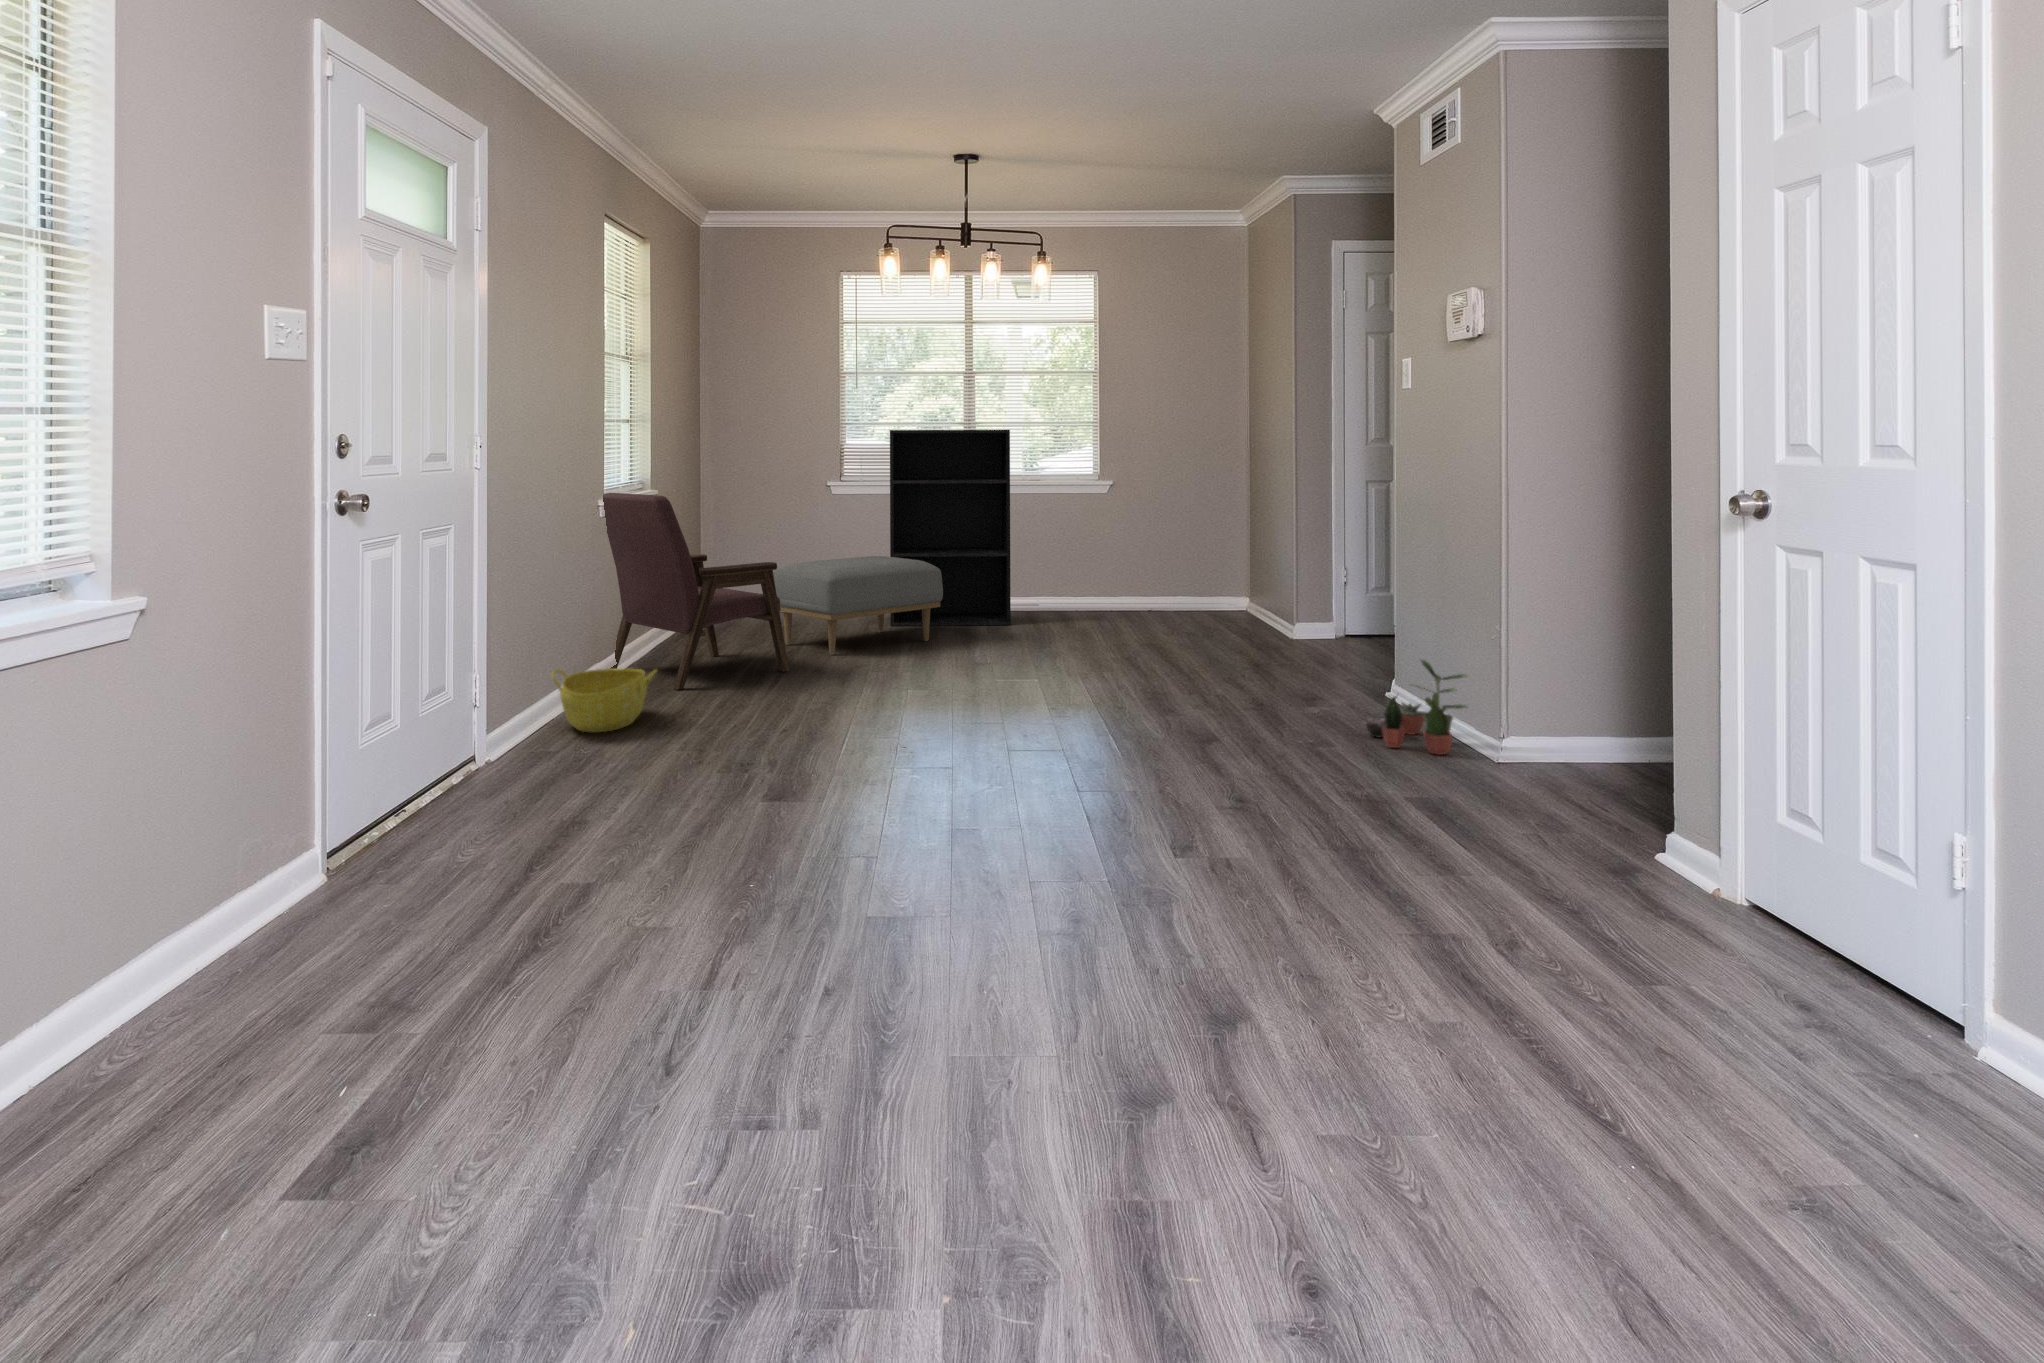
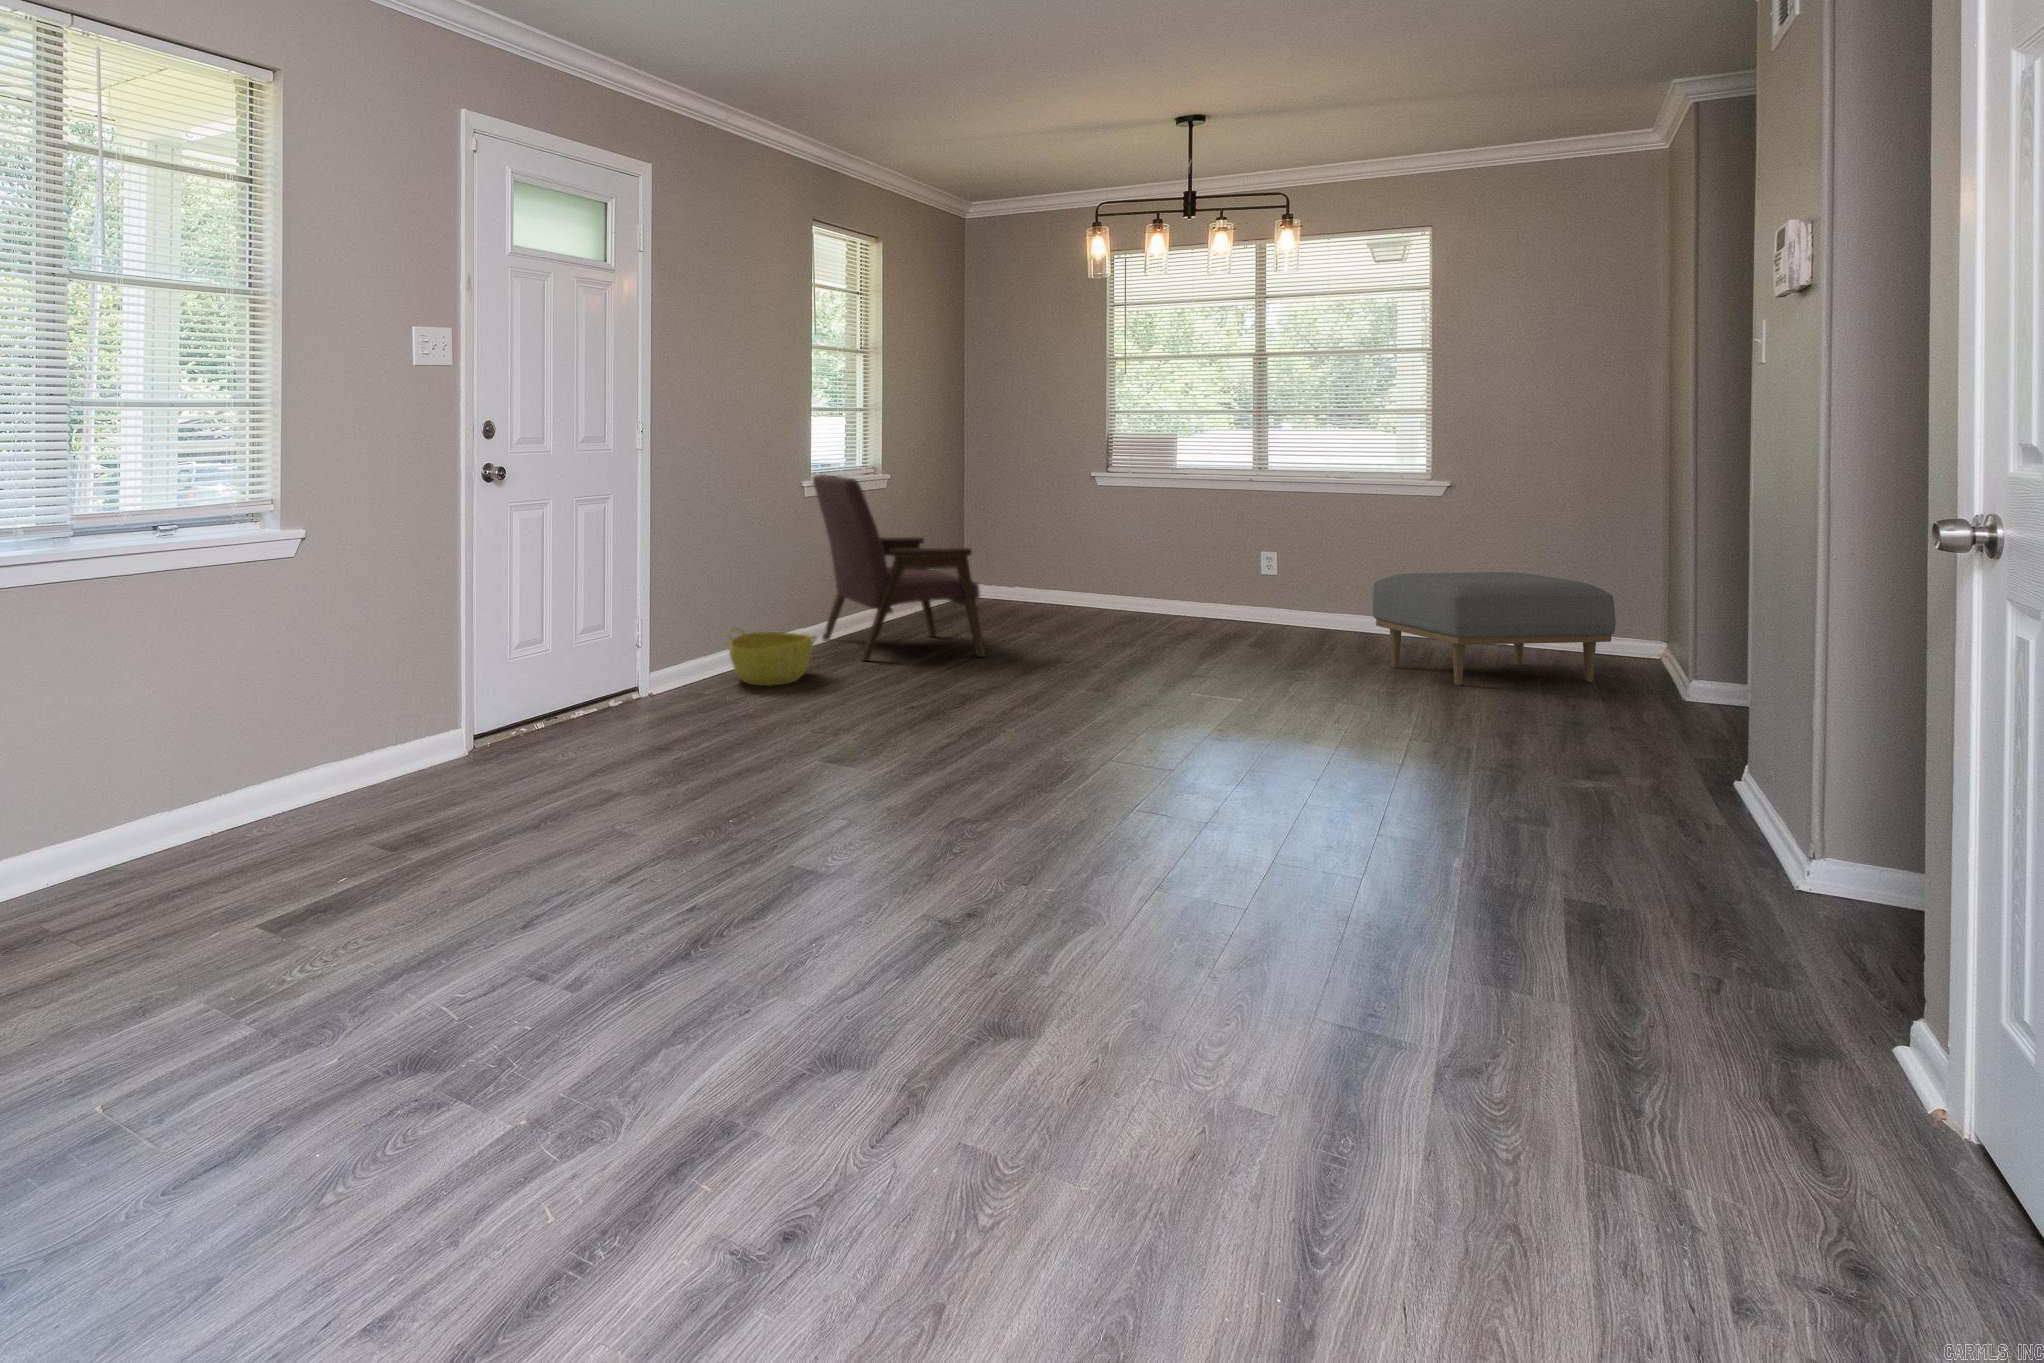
bookshelf: present [890,430,1011,626] -> none [1147,418,1300,639]
ottoman: present [773,556,943,655] -> present [1372,572,1616,685]
potted plant: present [1364,660,1467,755] -> none [1580,715,1726,838]

